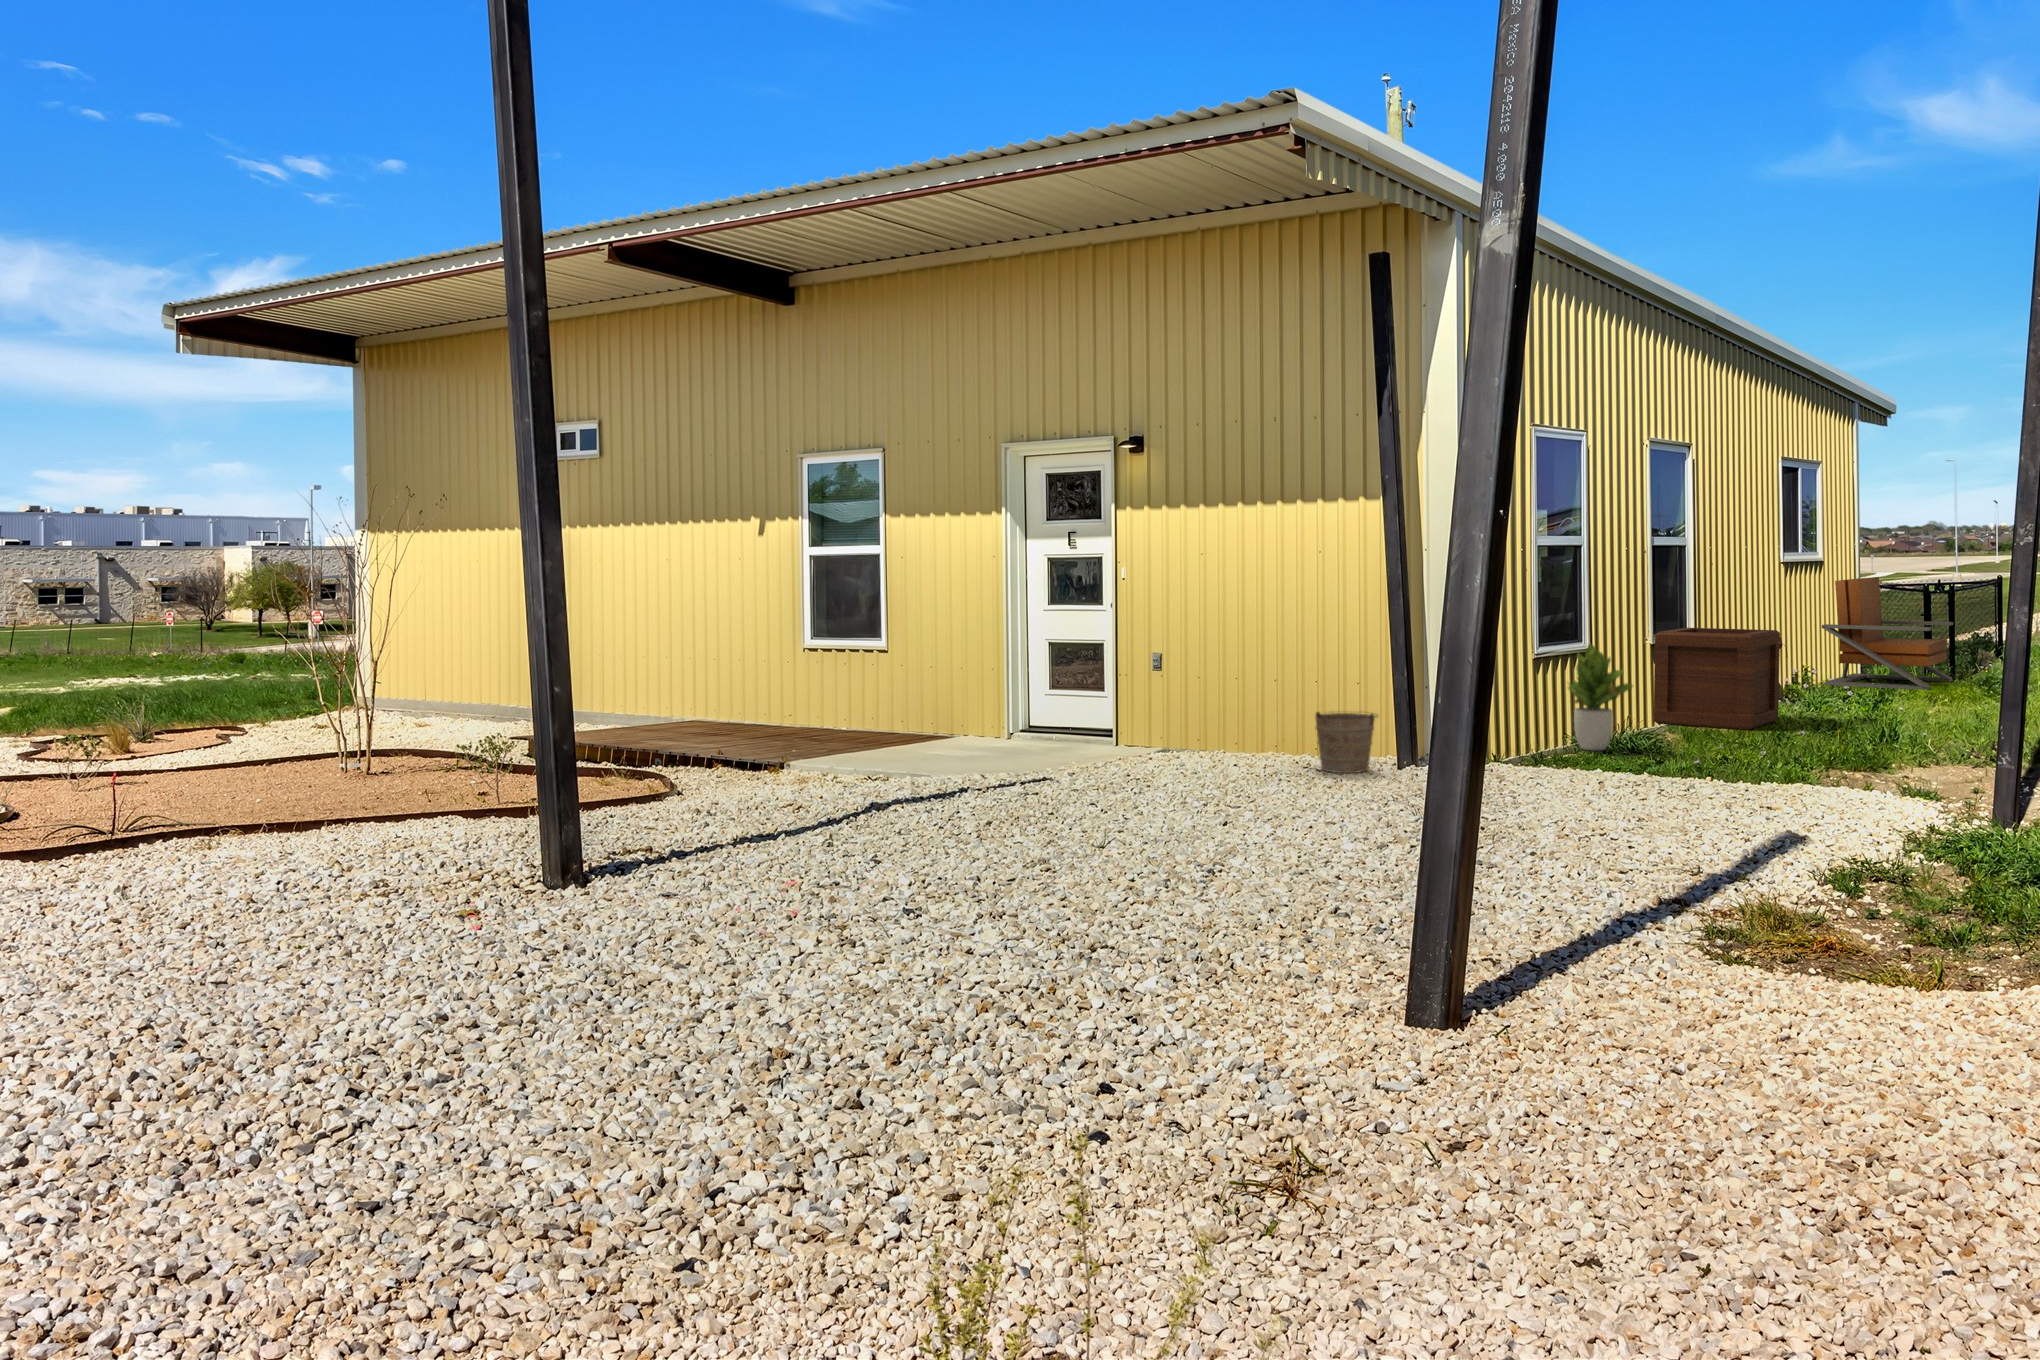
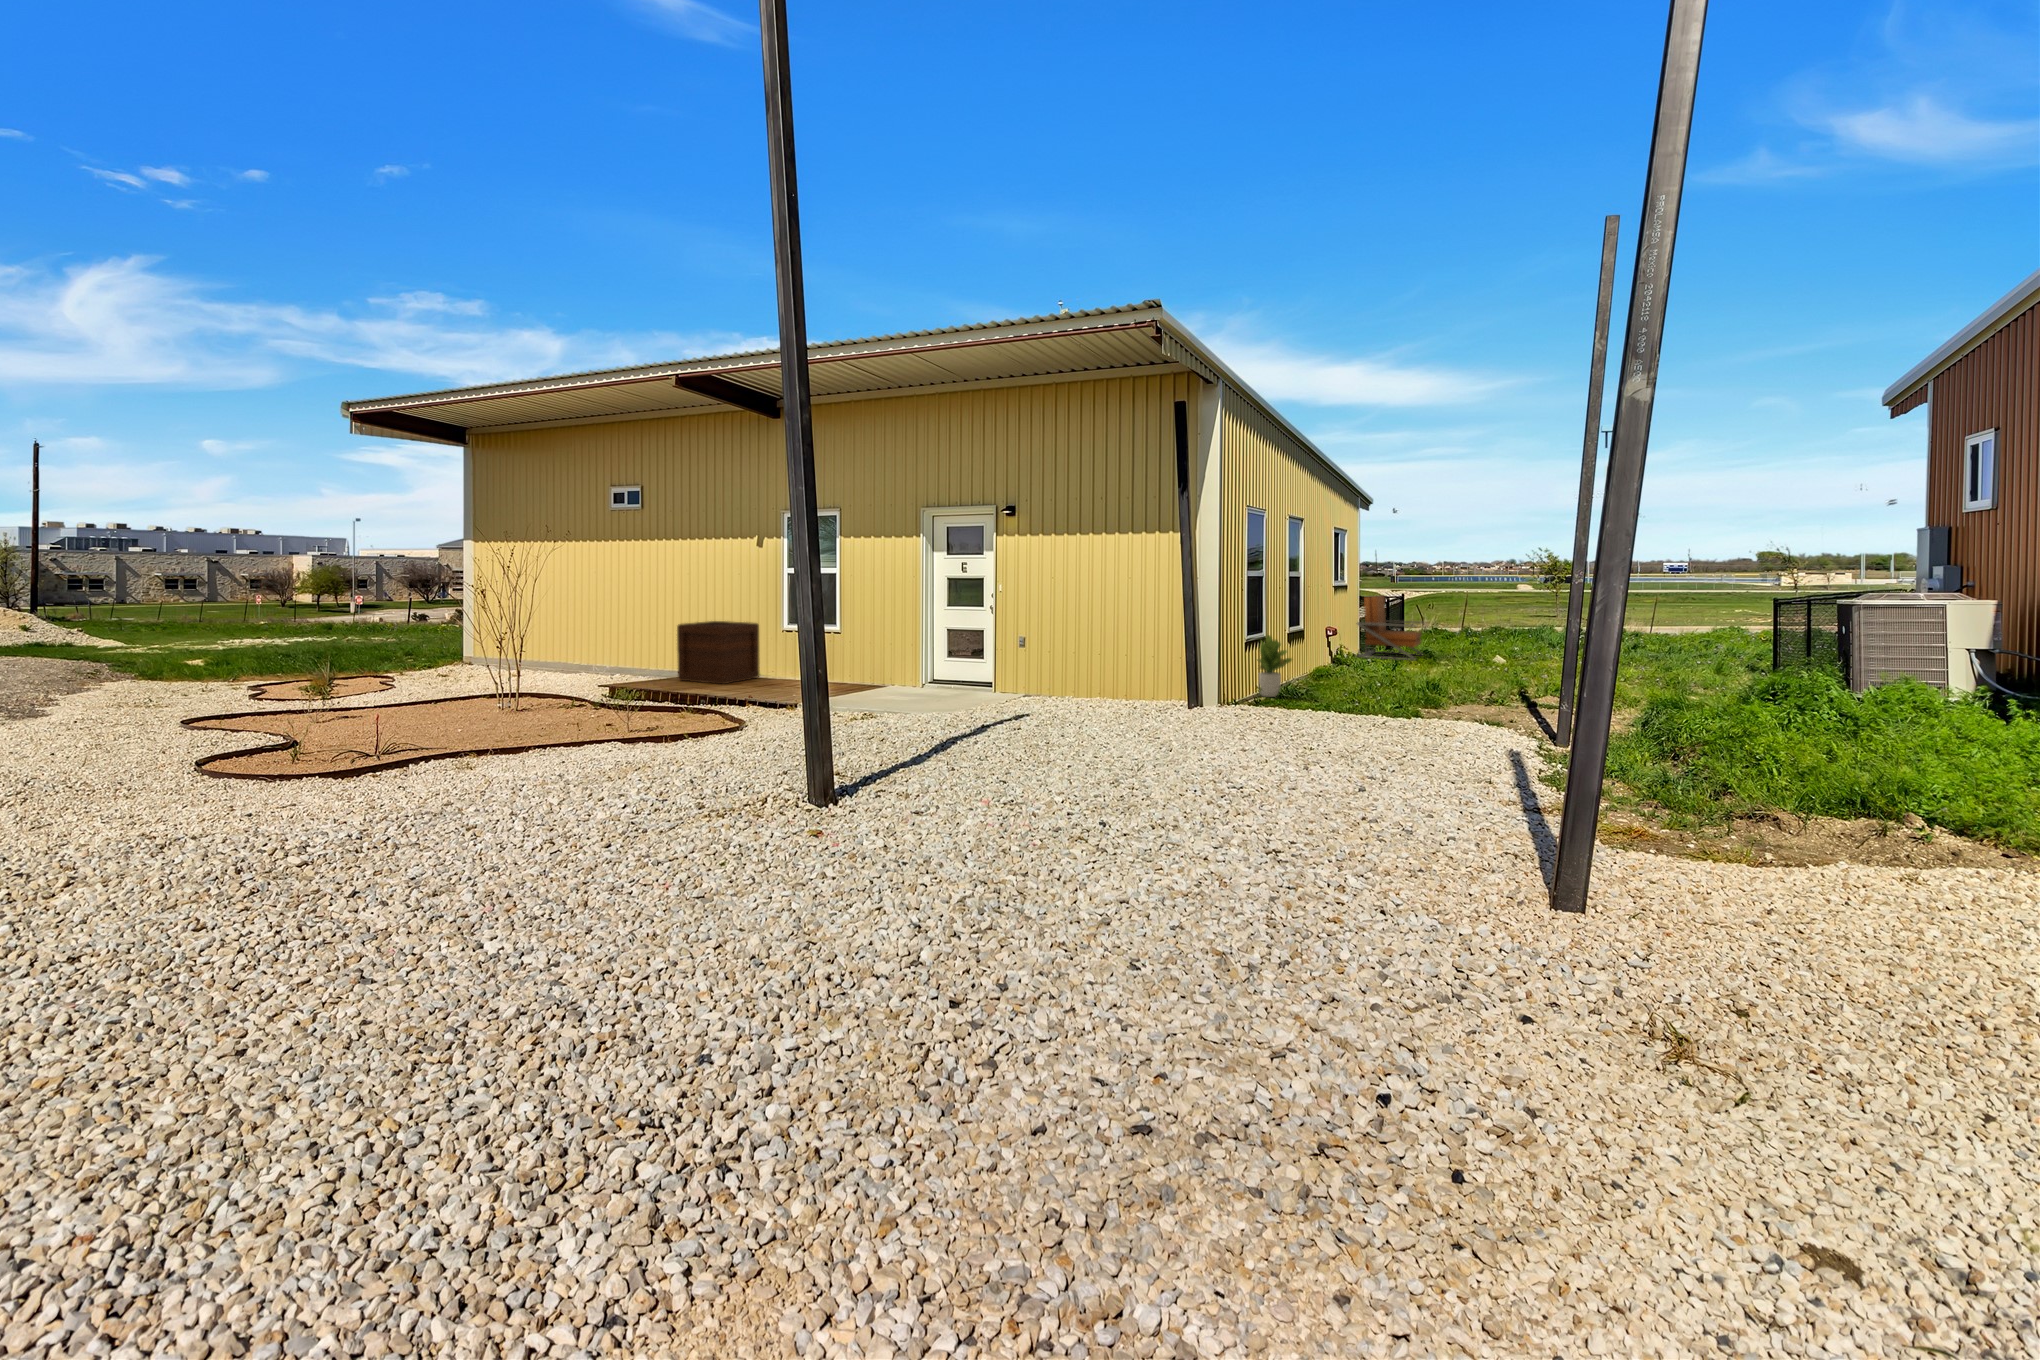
wooden crate: present [1654,628,1780,730] -> present [677,621,760,684]
bucket: present [1315,711,1378,773] -> none [1122,674,1162,711]

